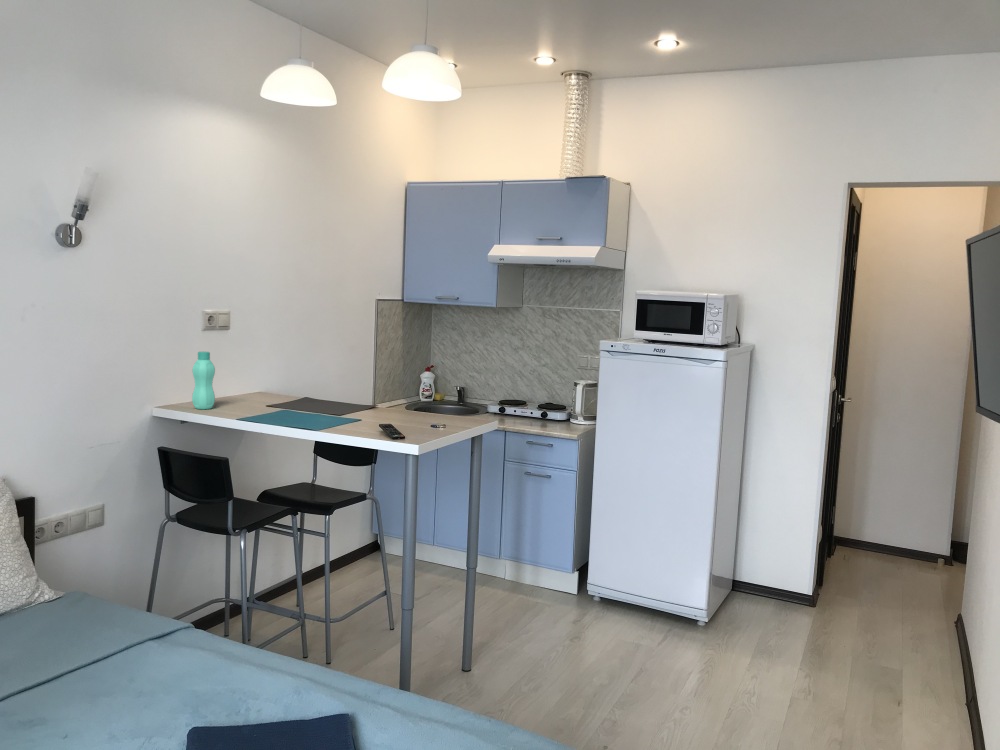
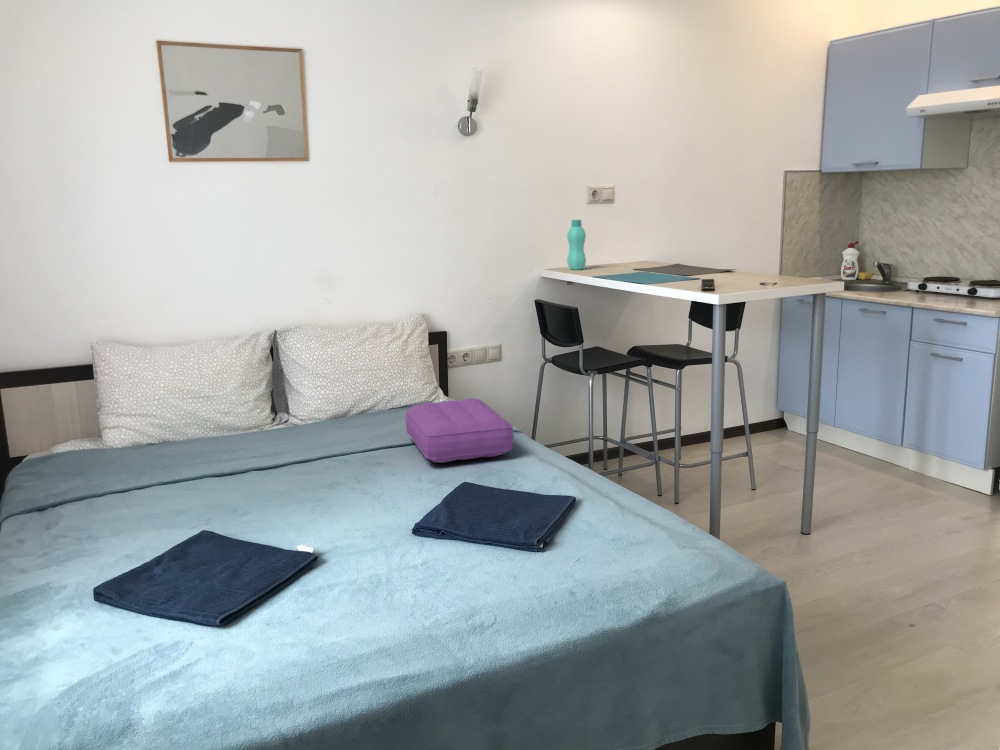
pillow: none [36,597,219,706] -> present [405,398,514,463]

